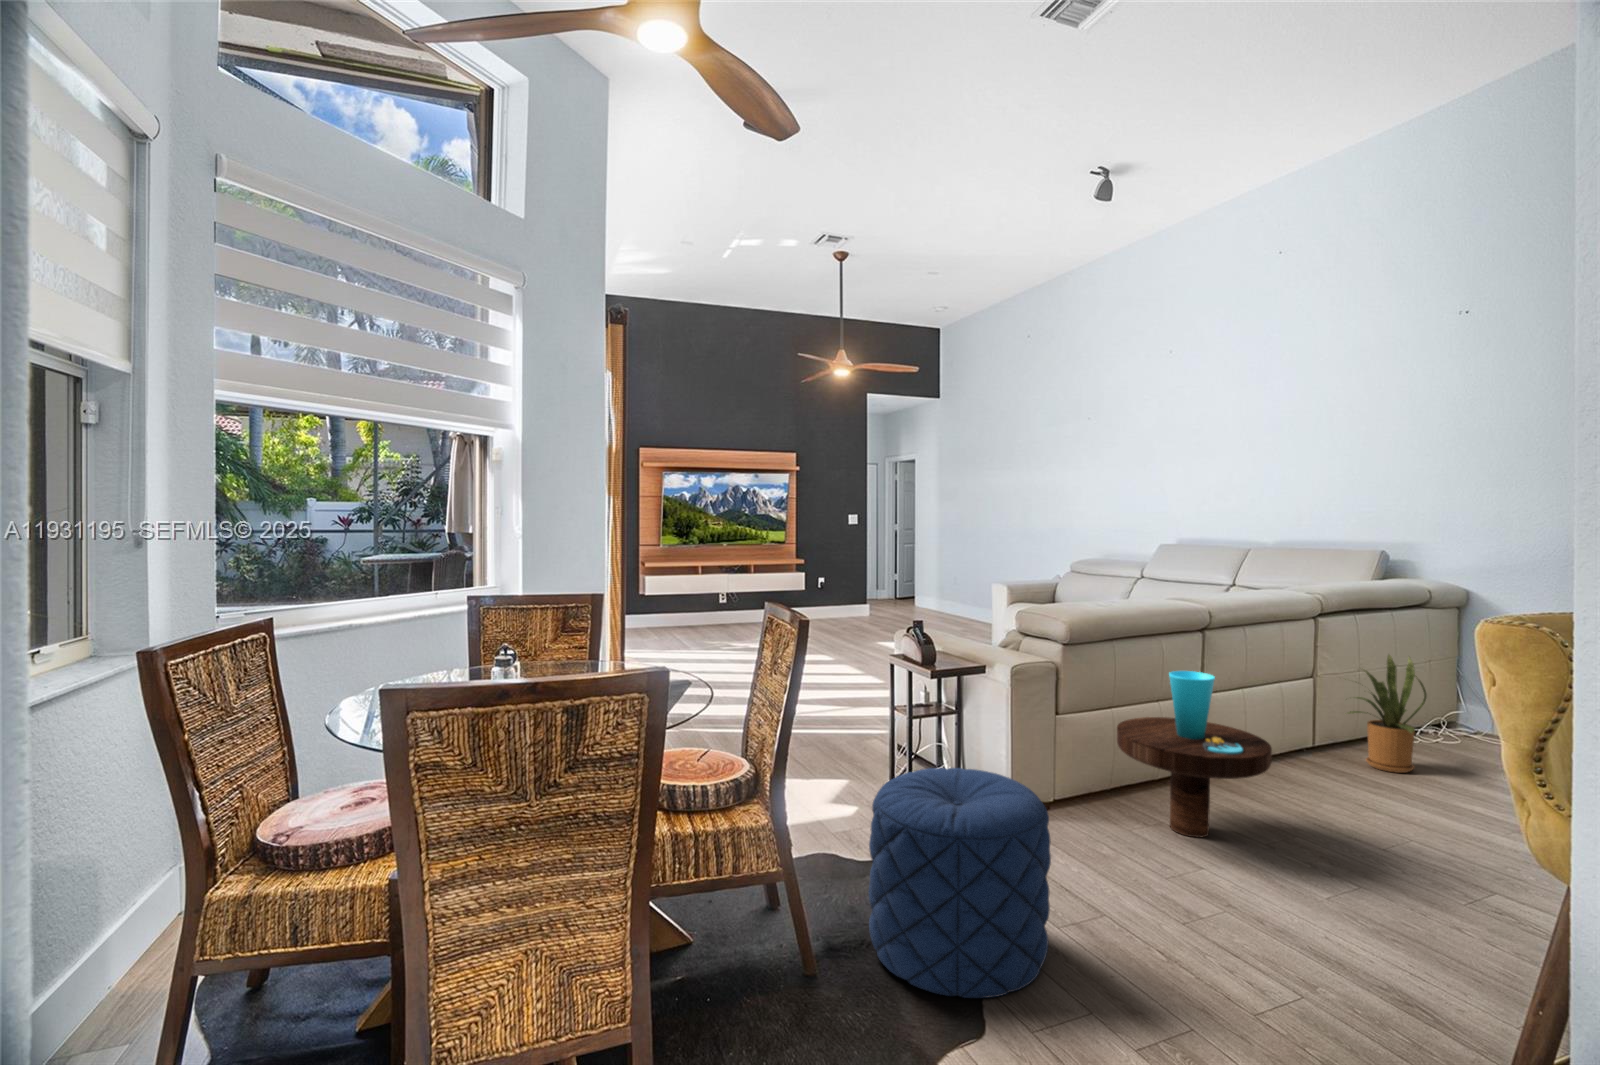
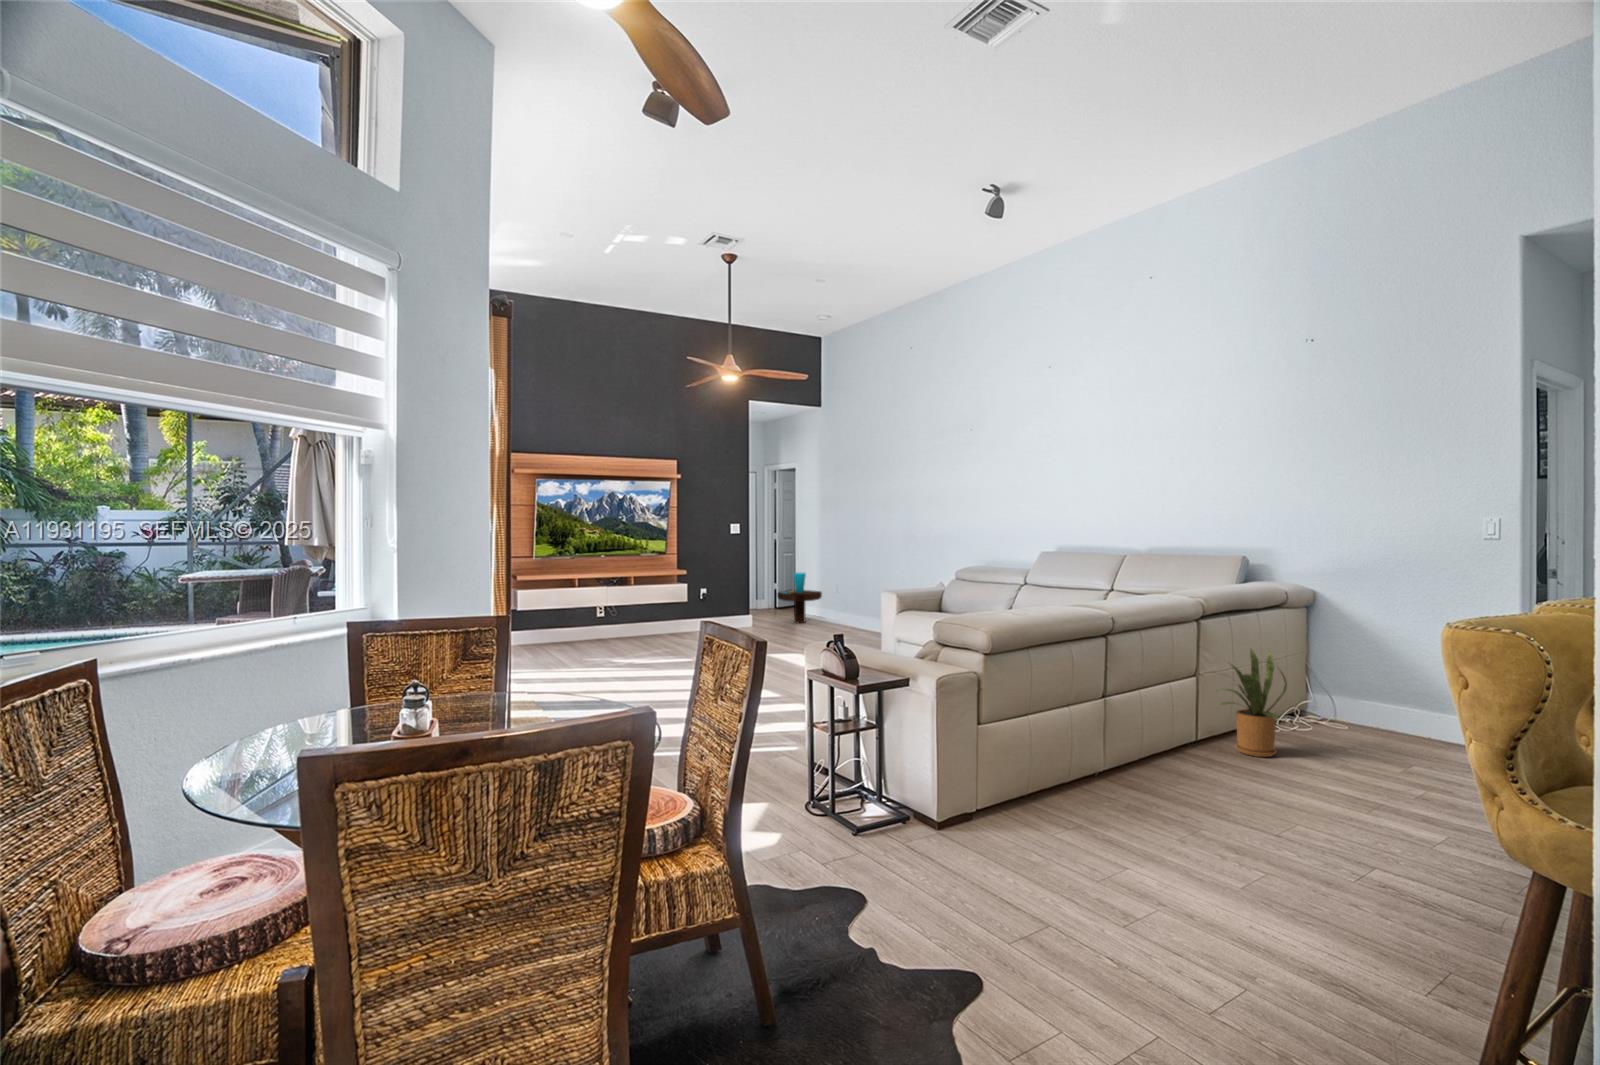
side table: present [1117,671,1272,837] -> present [777,572,822,623]
pouf: present [869,768,1051,998] -> none [824,786,1010,1032]

